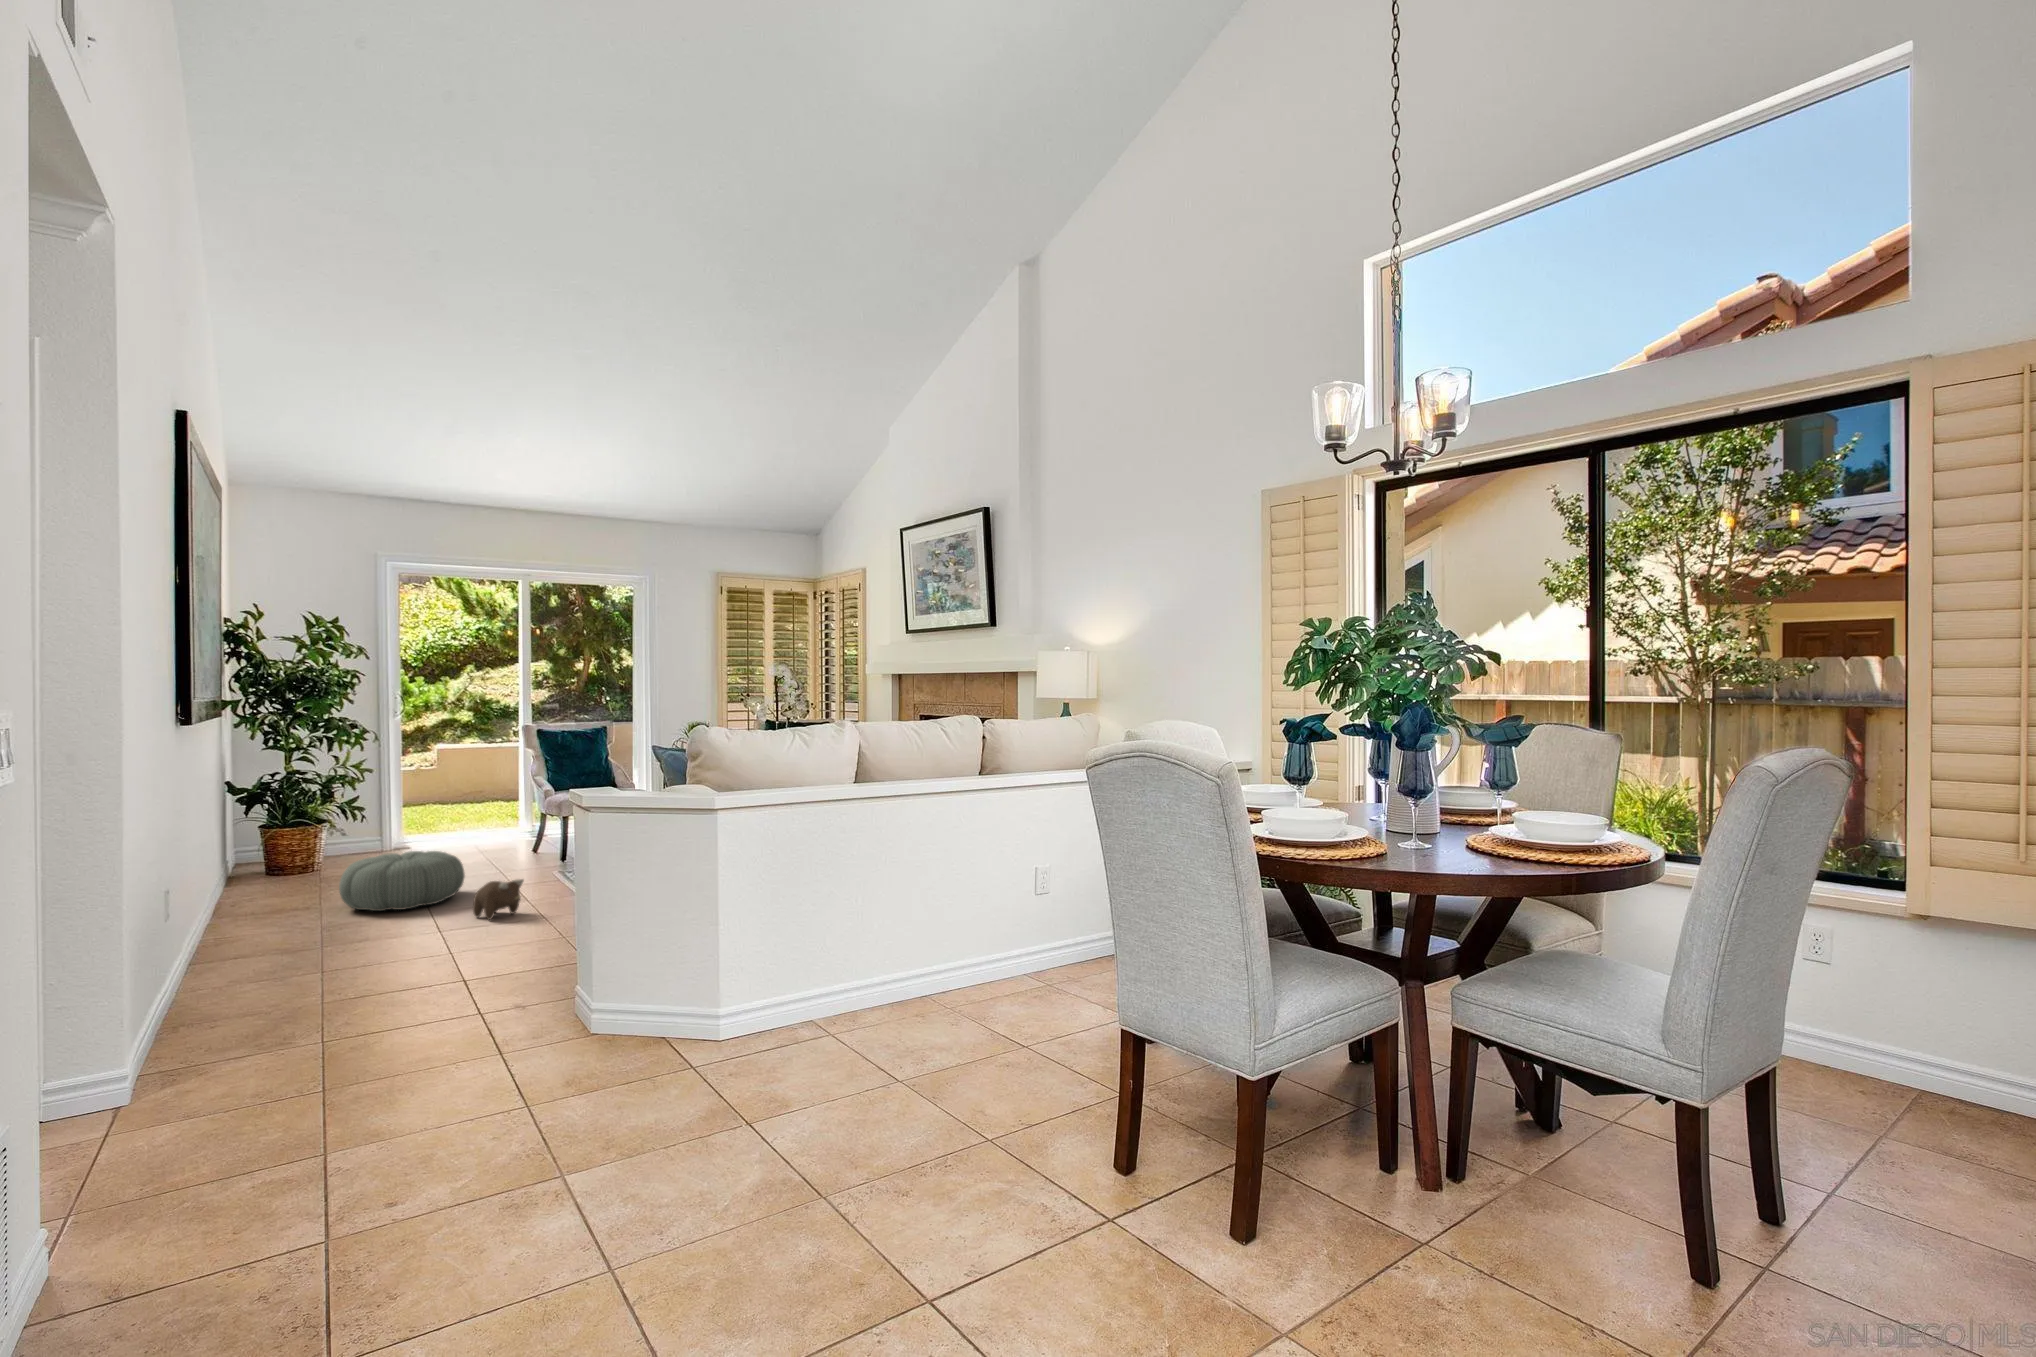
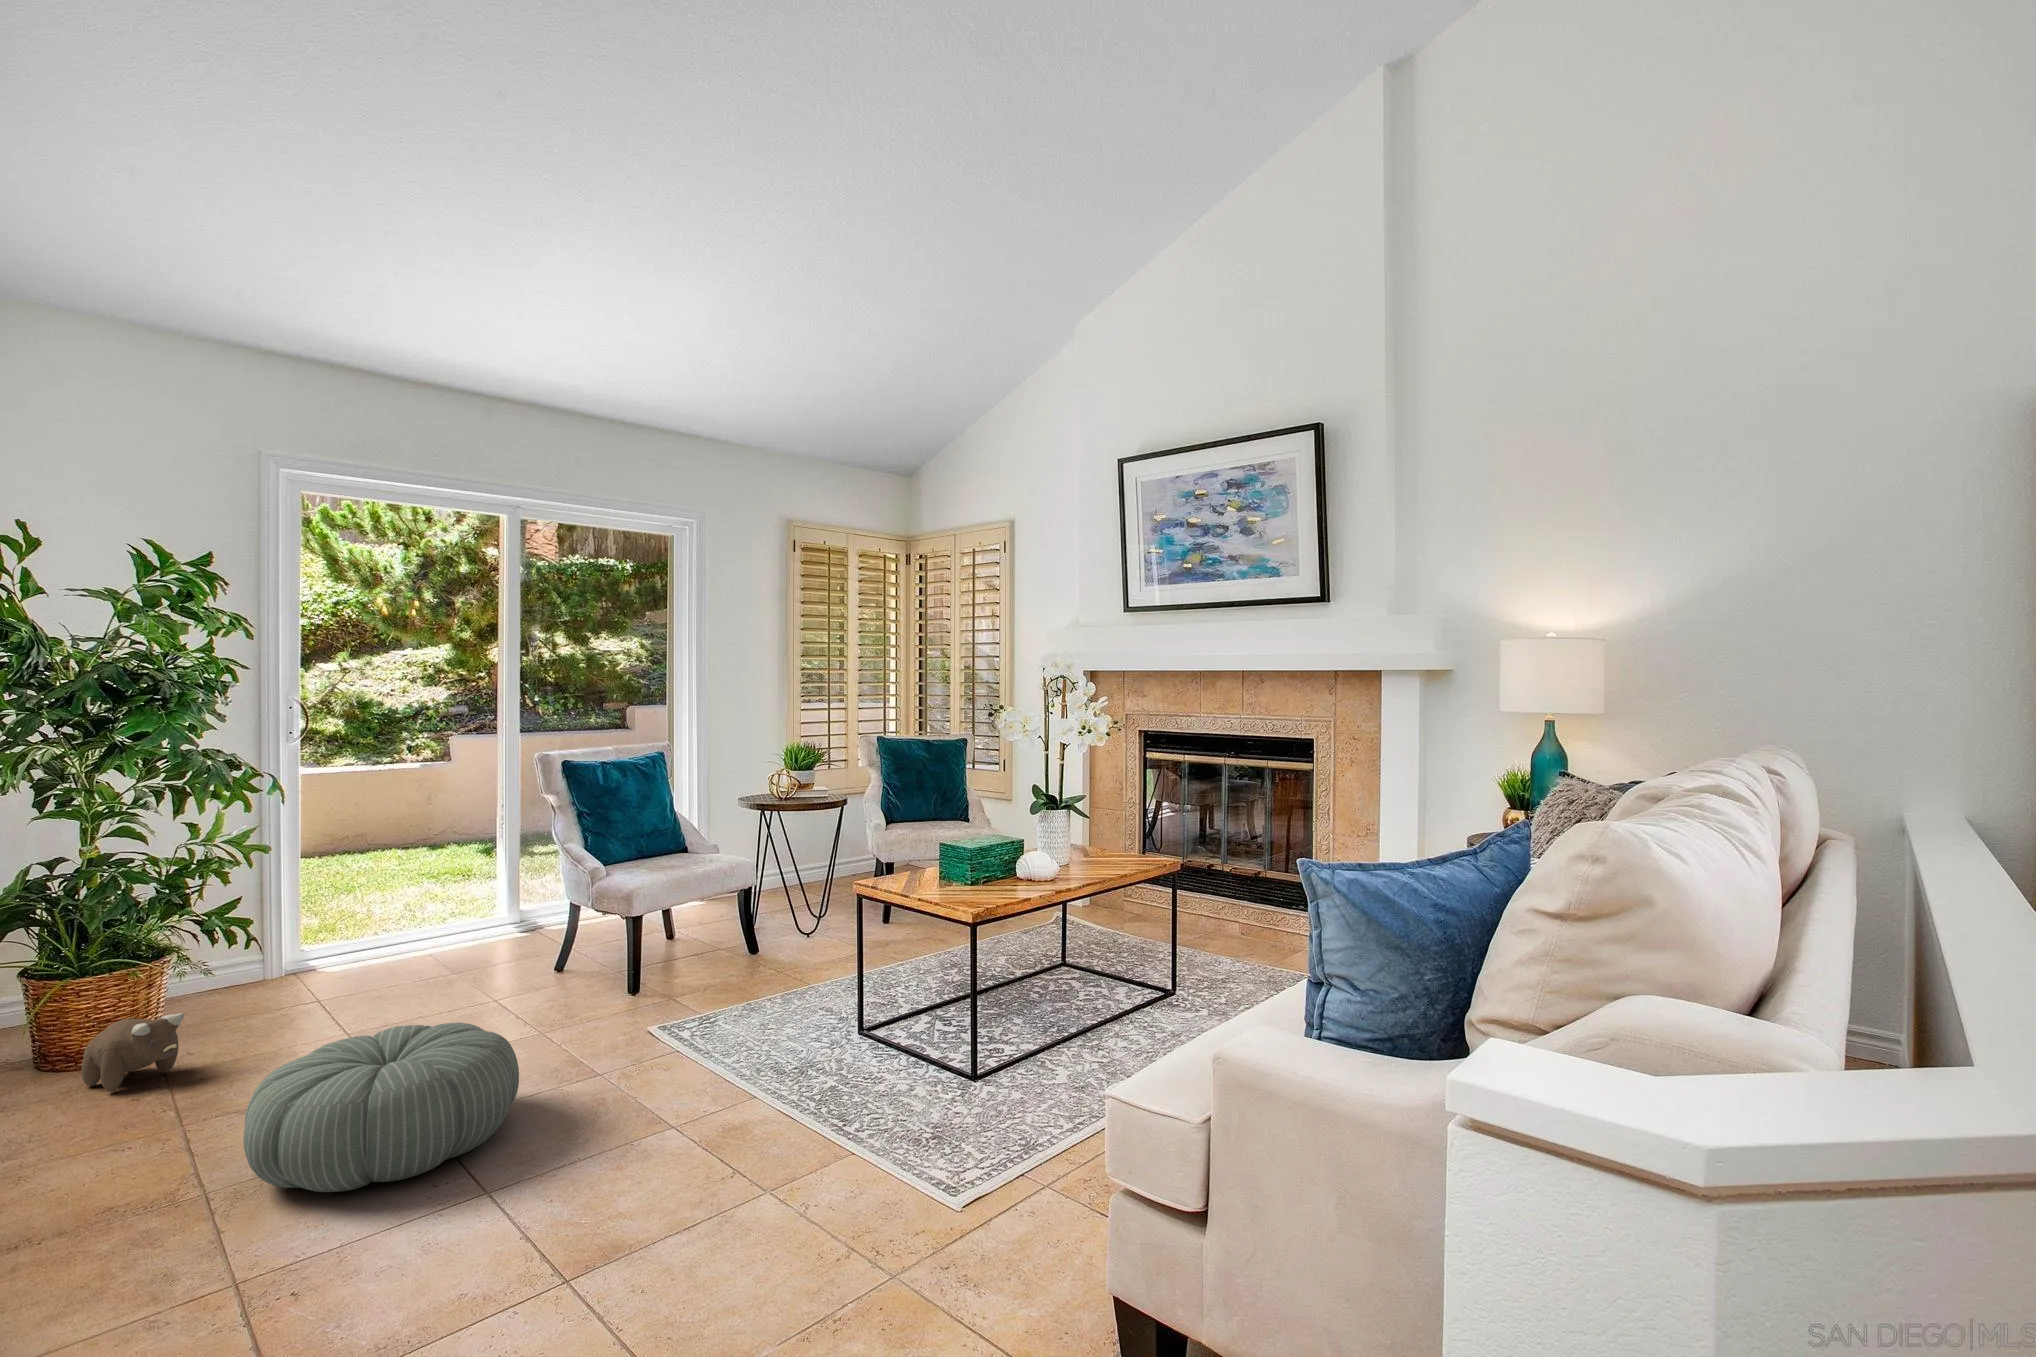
plush toy: present [473,879,524,920] -> present [81,1013,184,1092]

